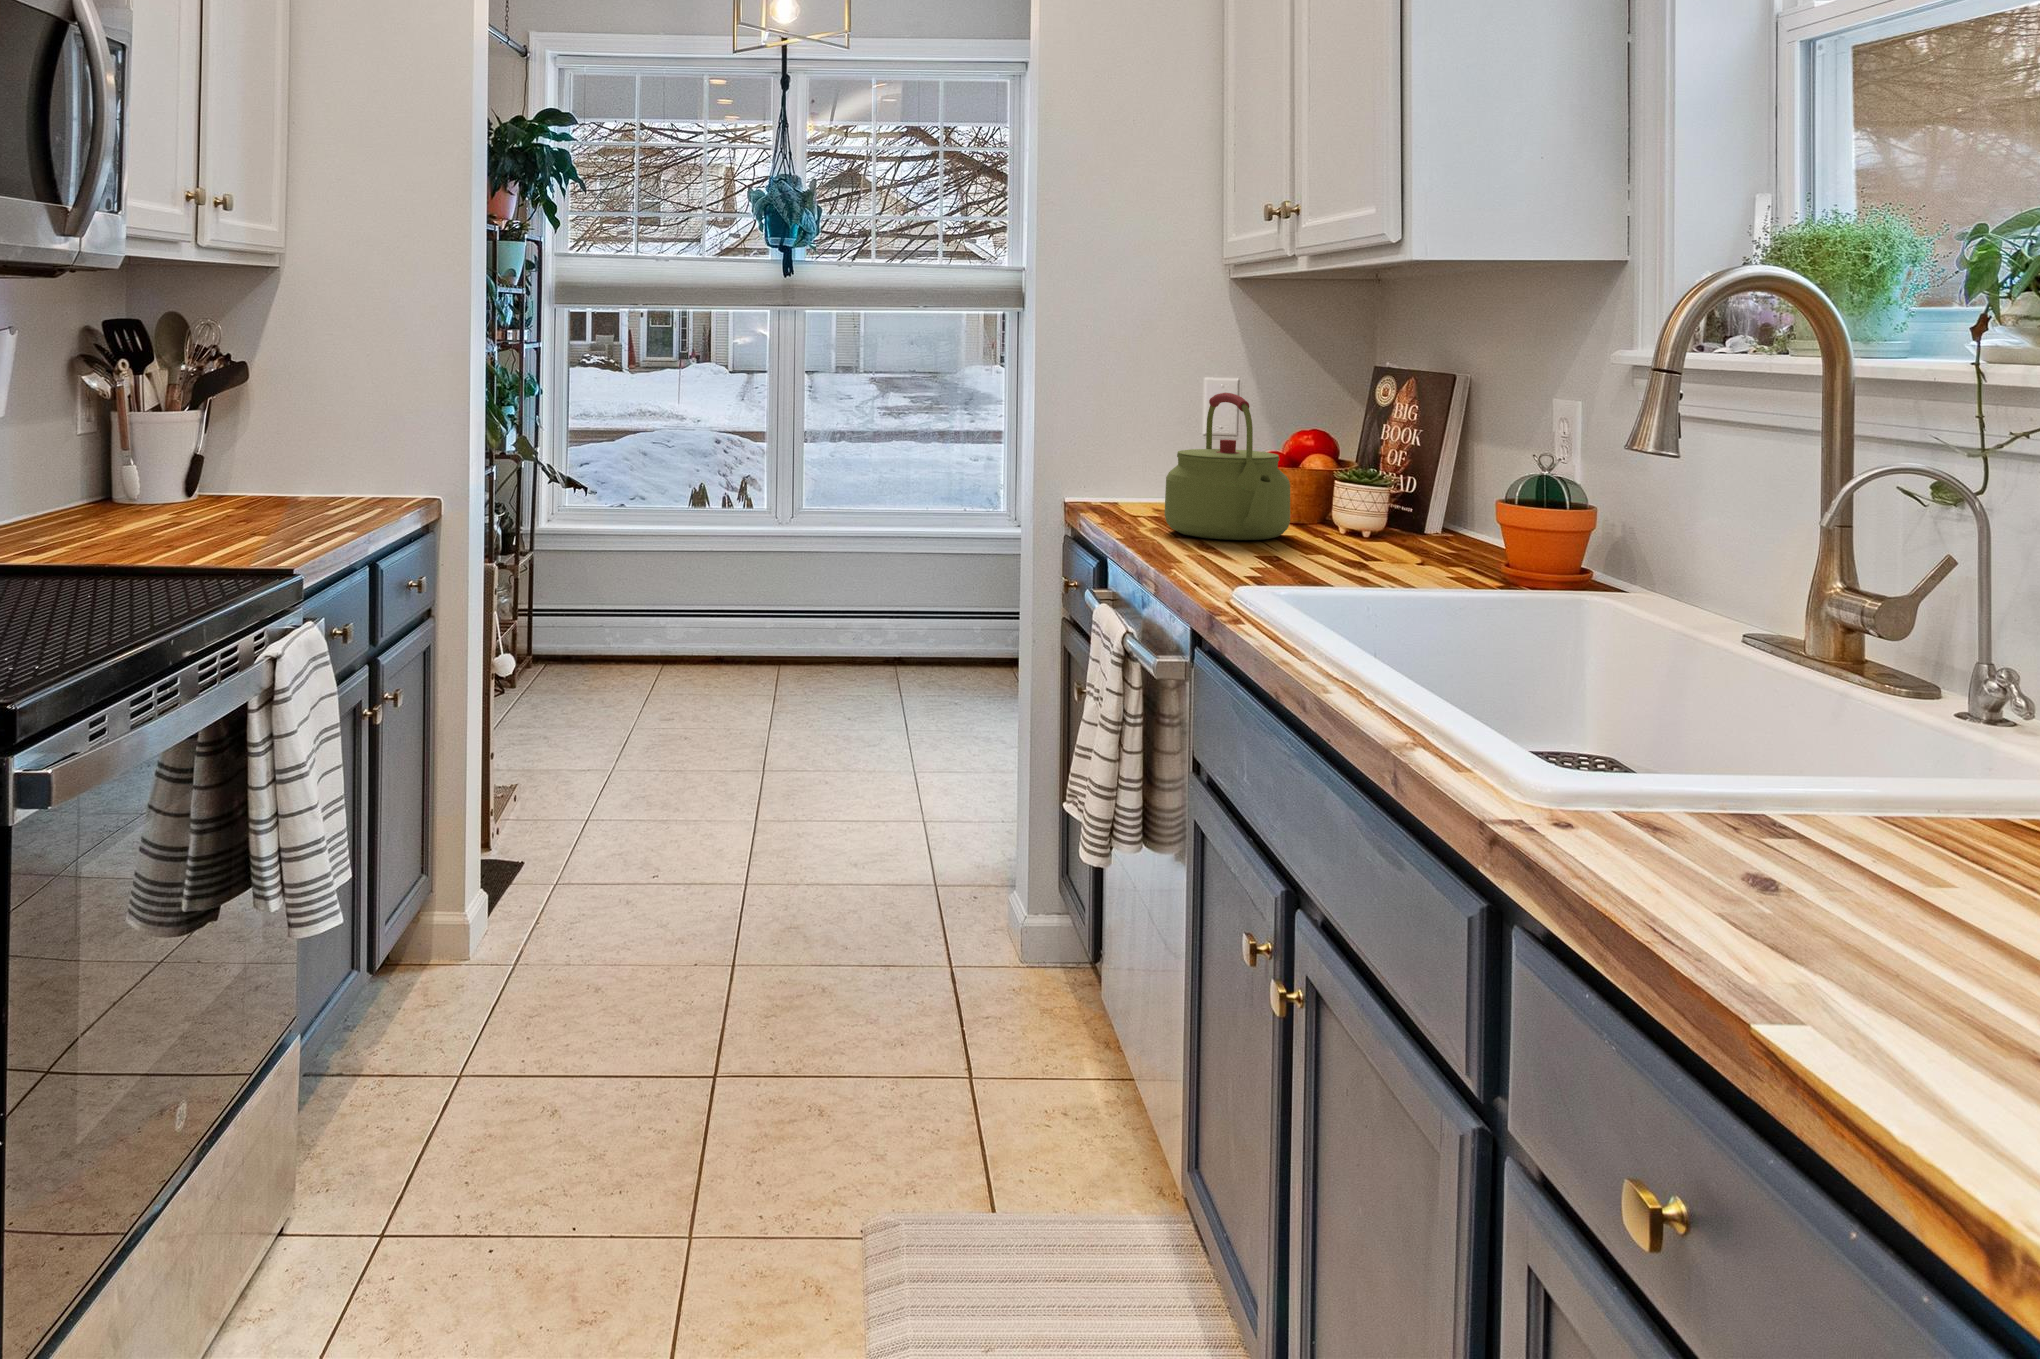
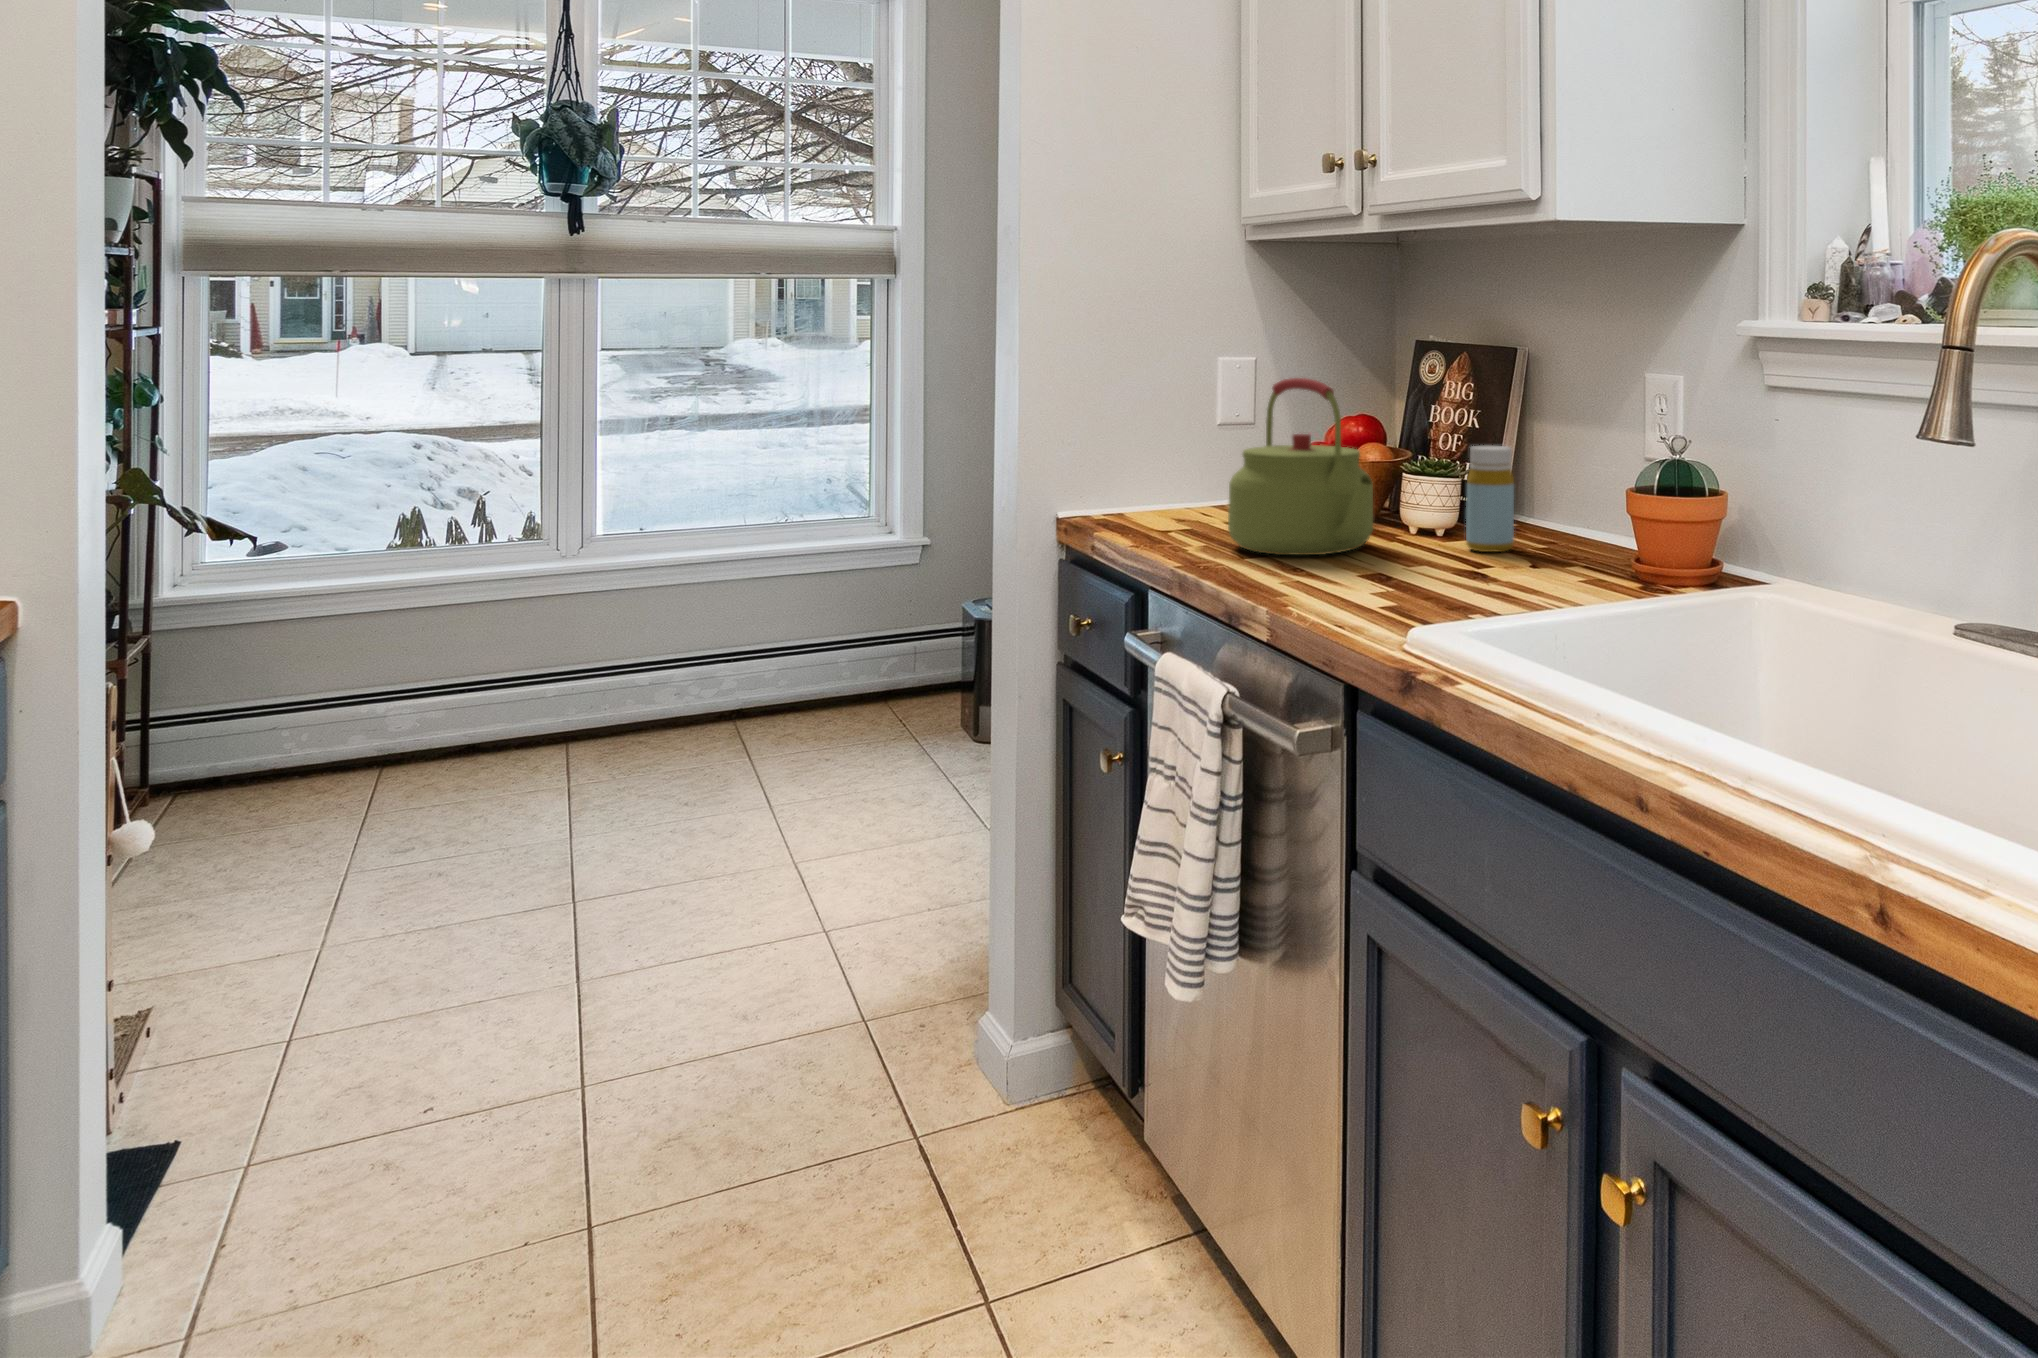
bottle: none [1370,457,1416,551] -> present [1466,445,1514,552]

